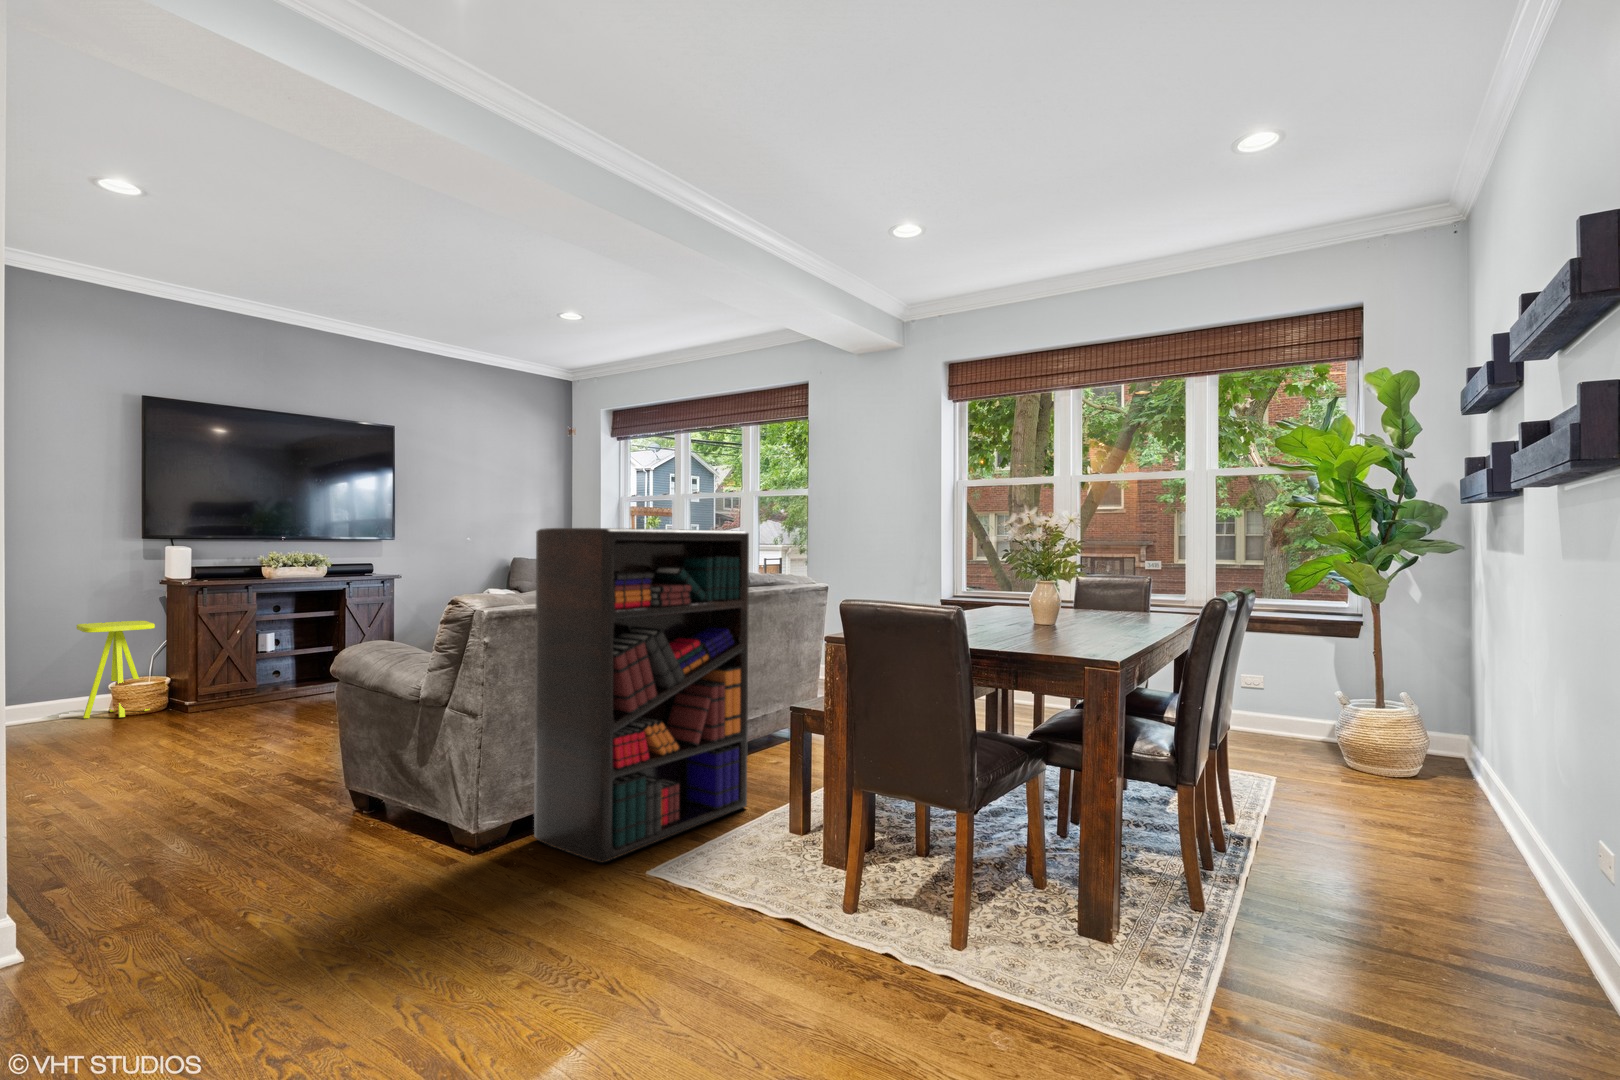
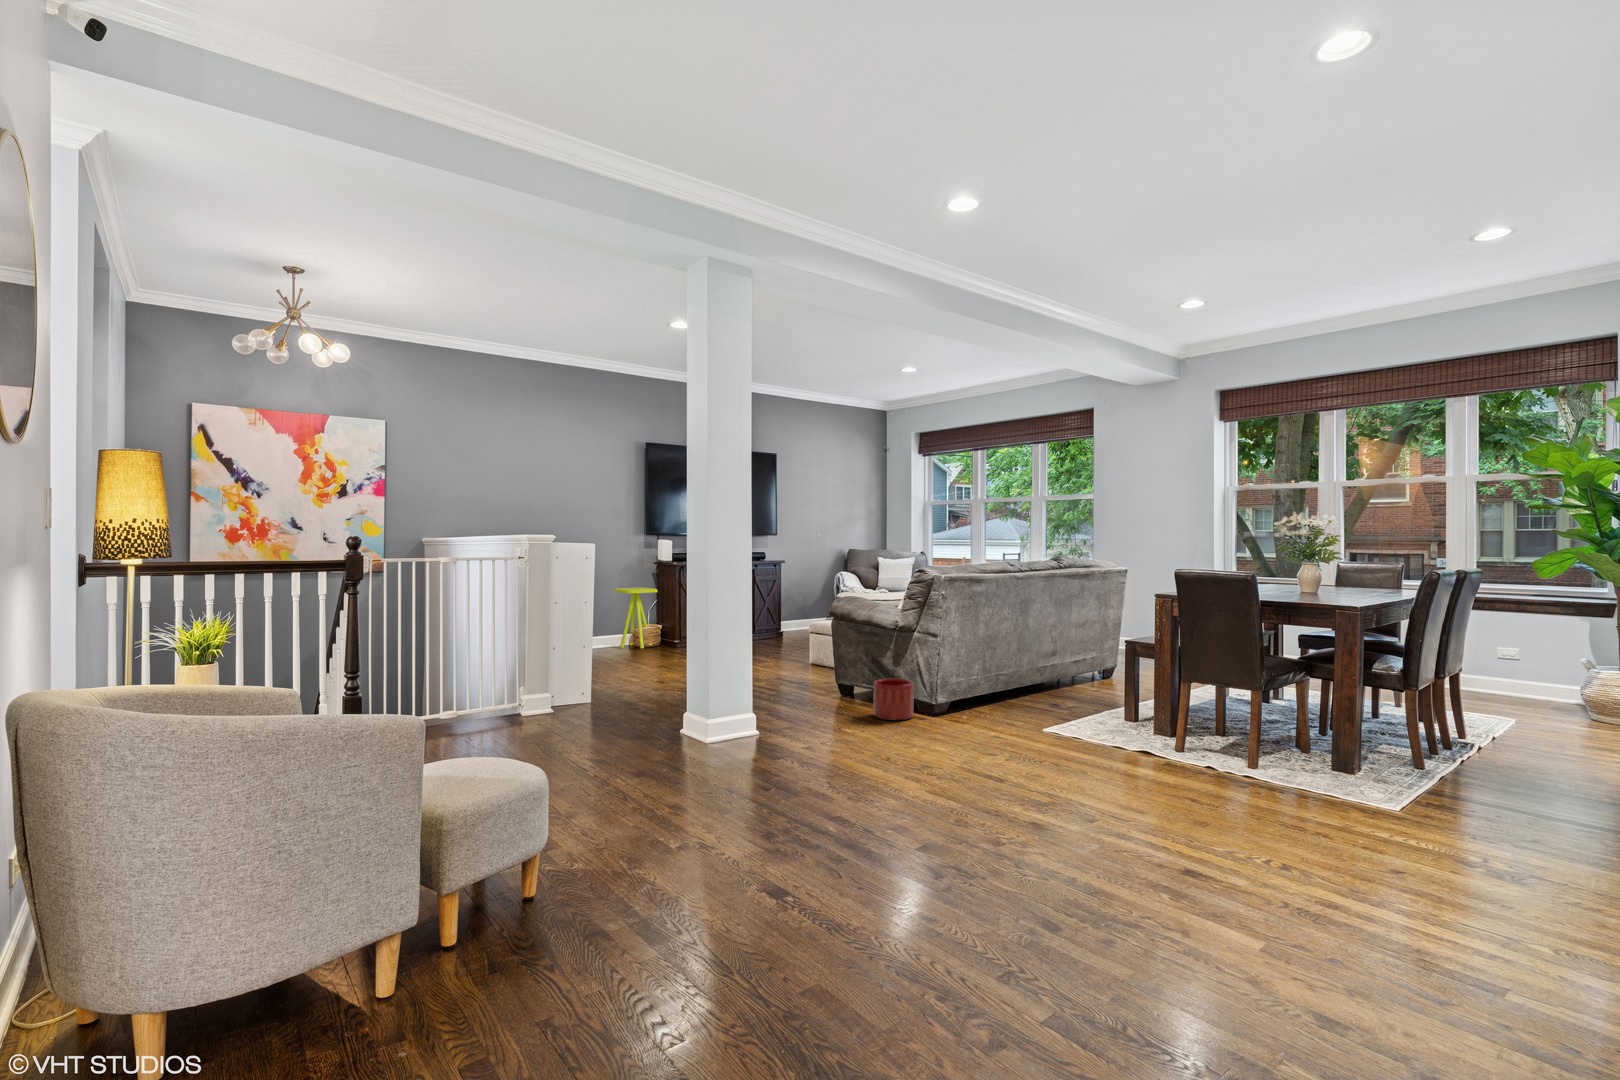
bookshelf: present [534,528,749,863] -> none [965,528,1092,725]
planter: none [358,788,436,870] -> present [874,679,913,721]

